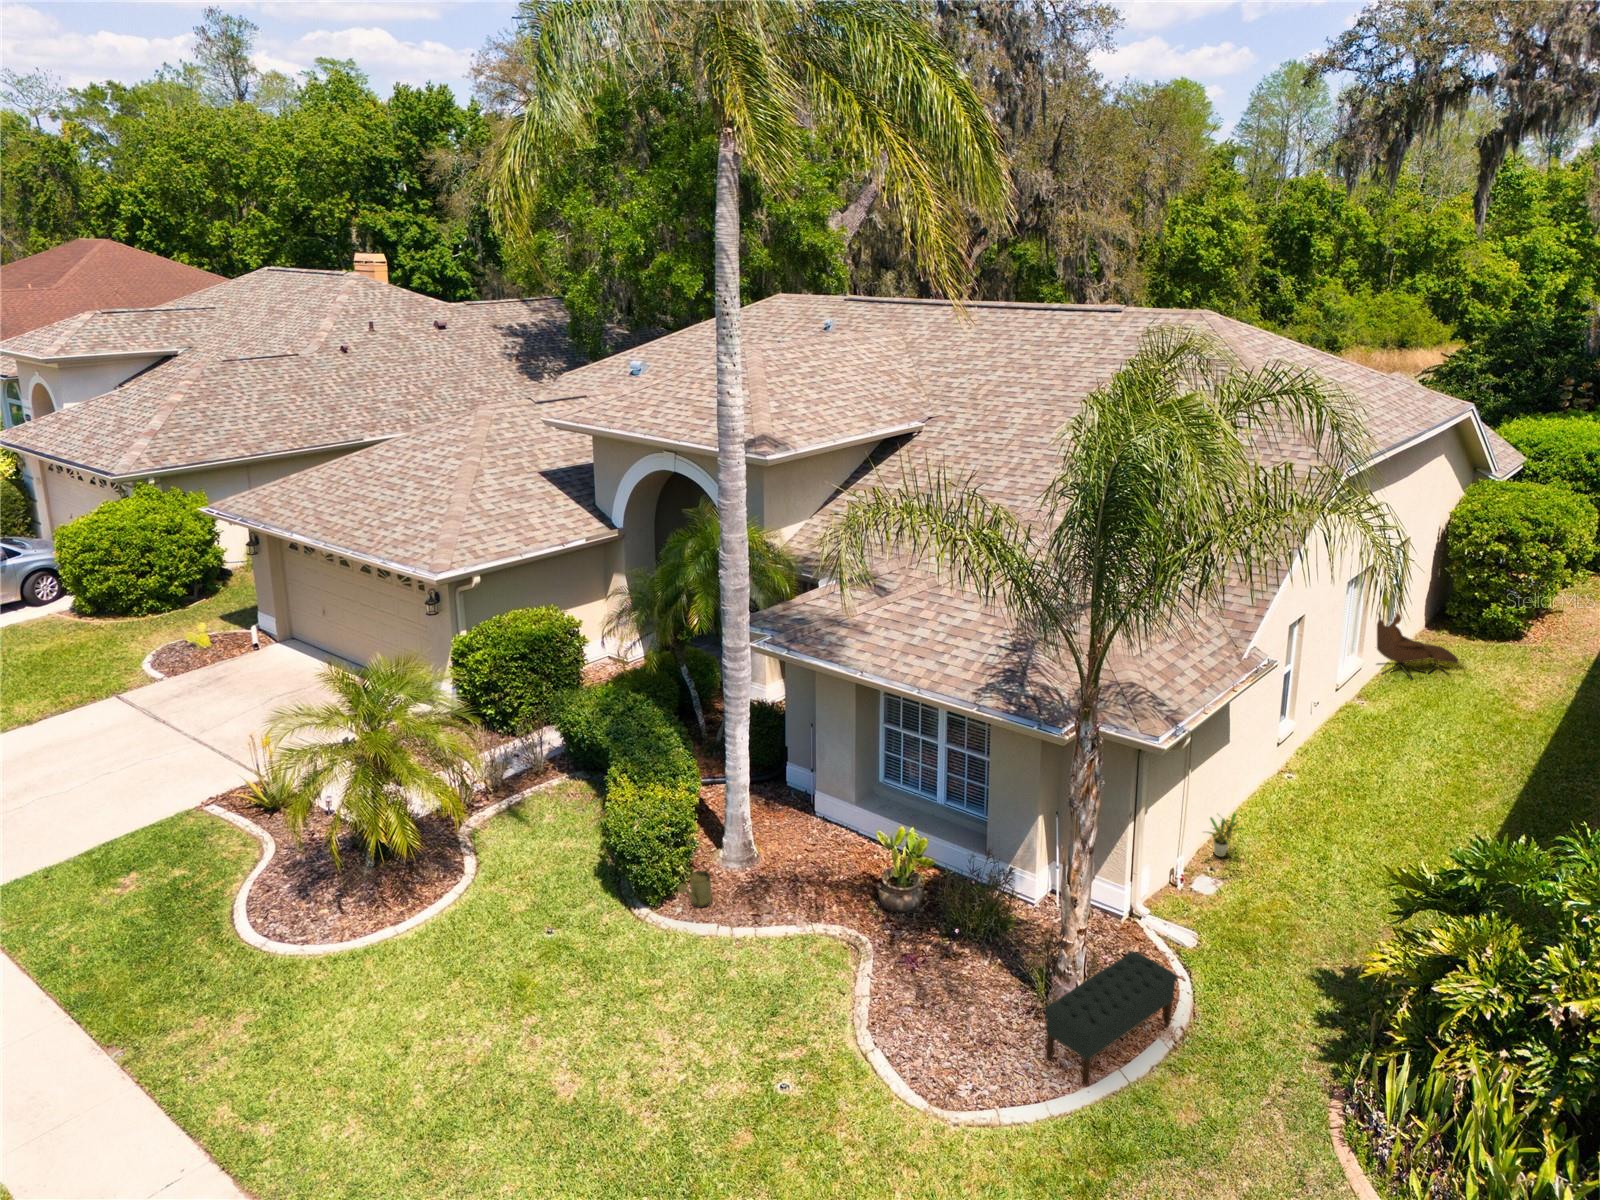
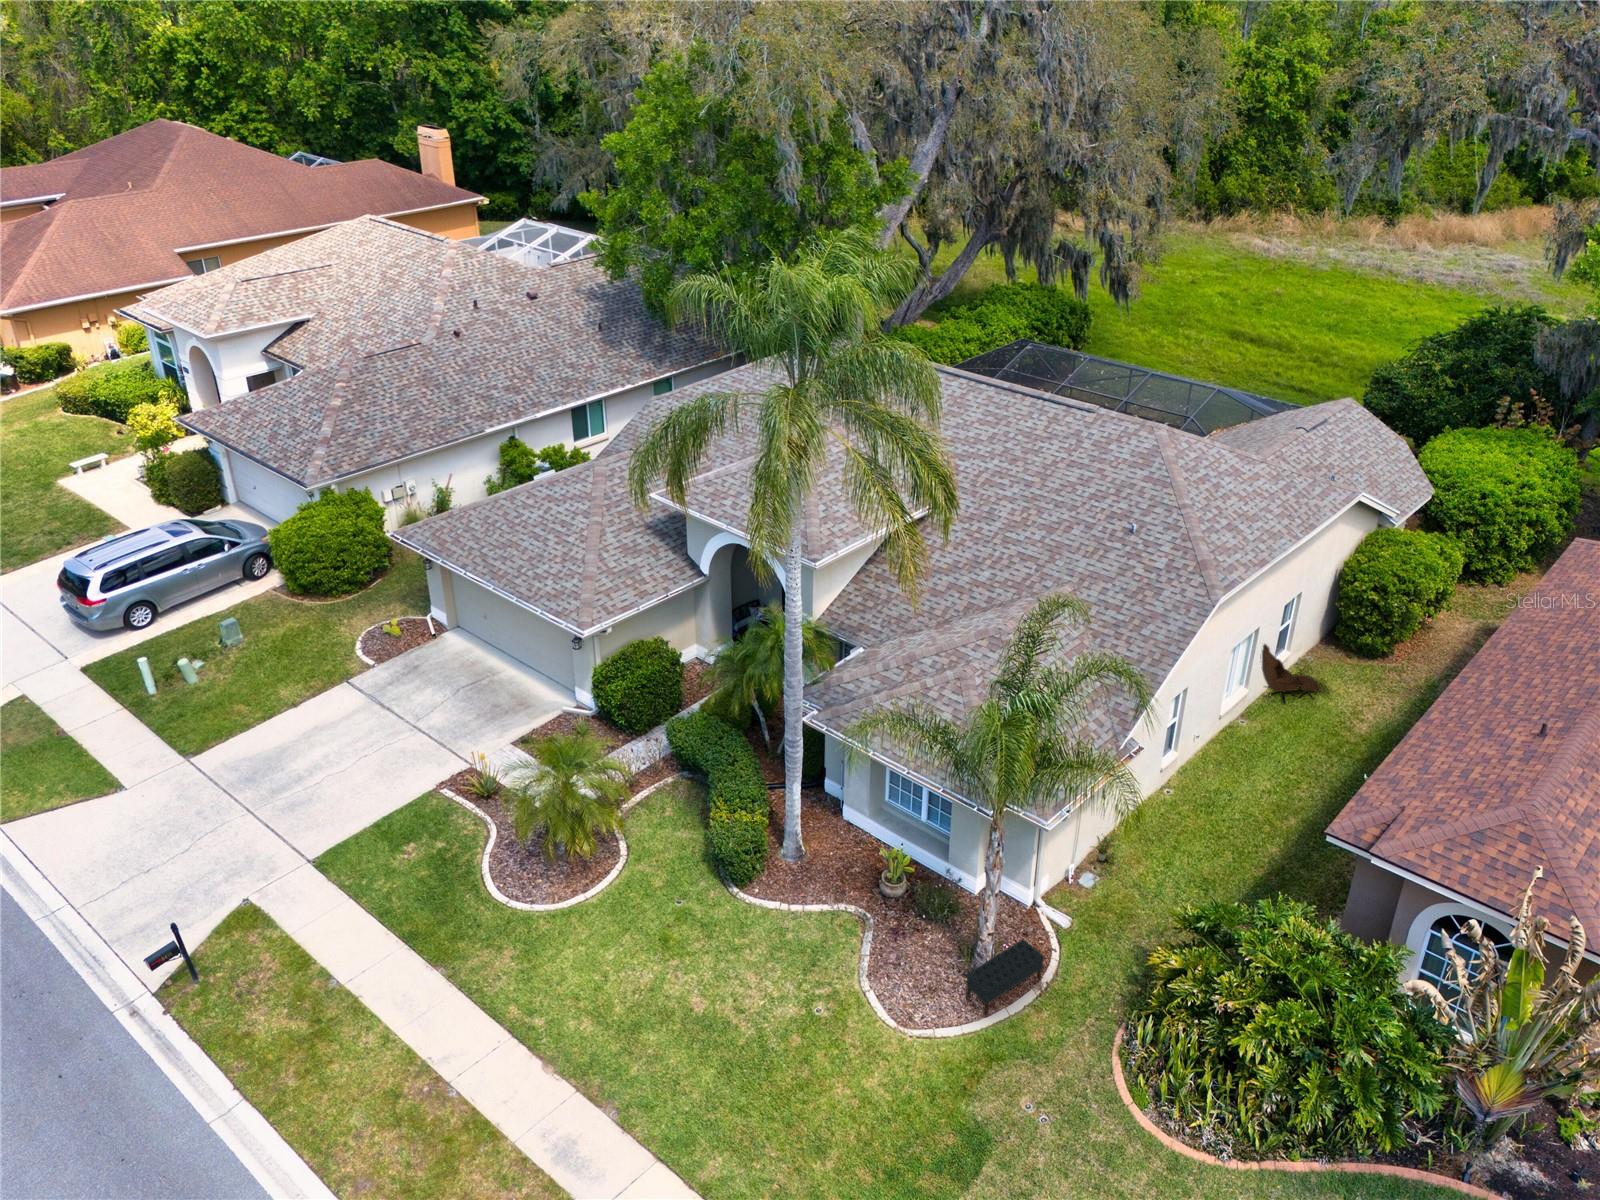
watering can: present [678,871,712,908] -> none [756,862,777,887]

